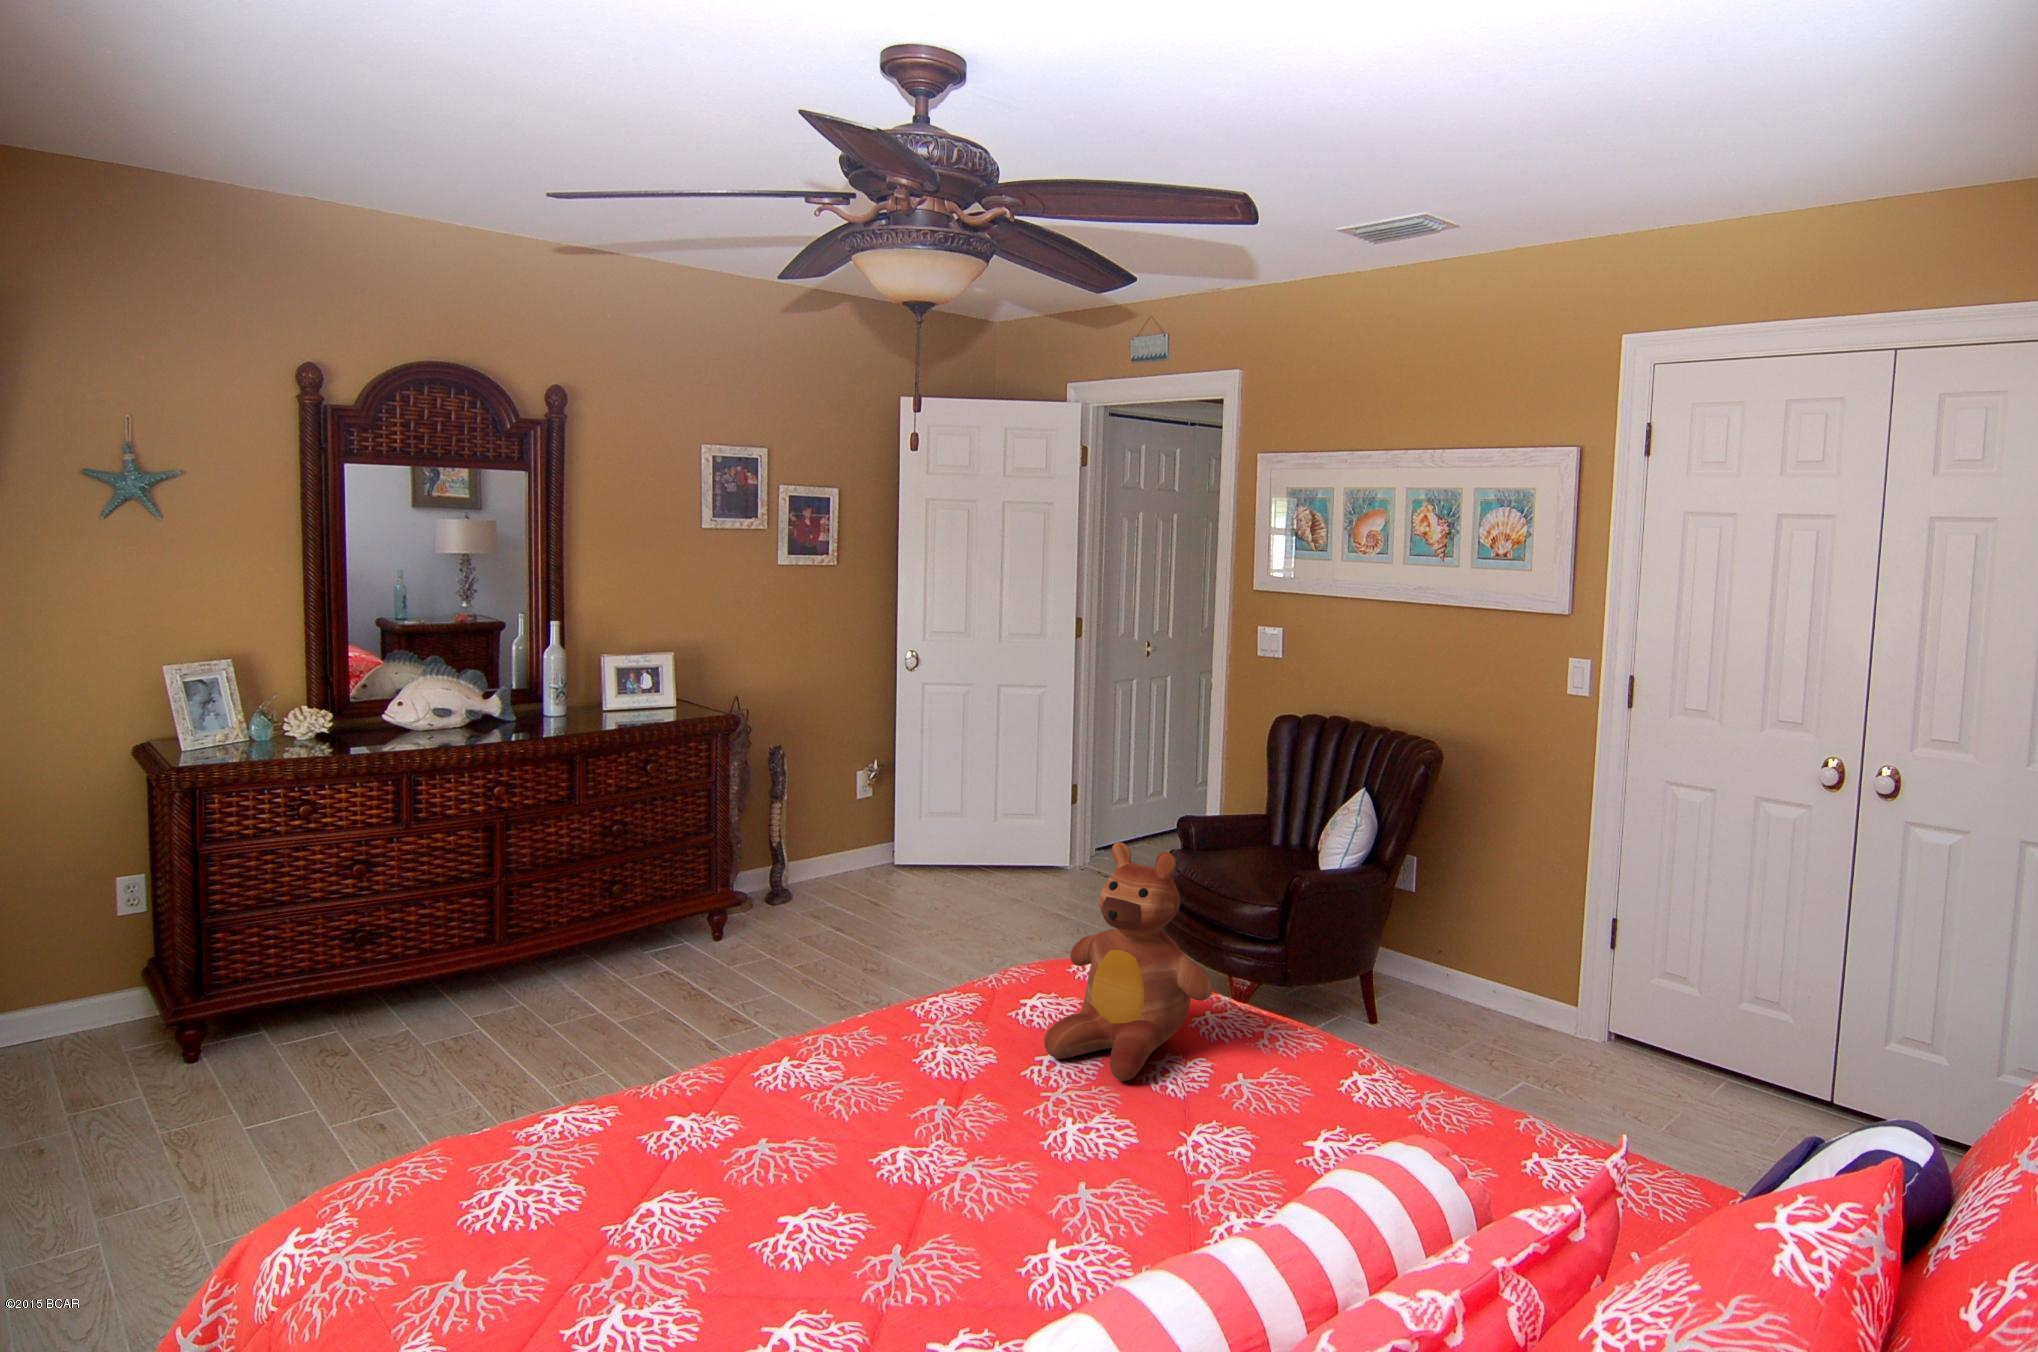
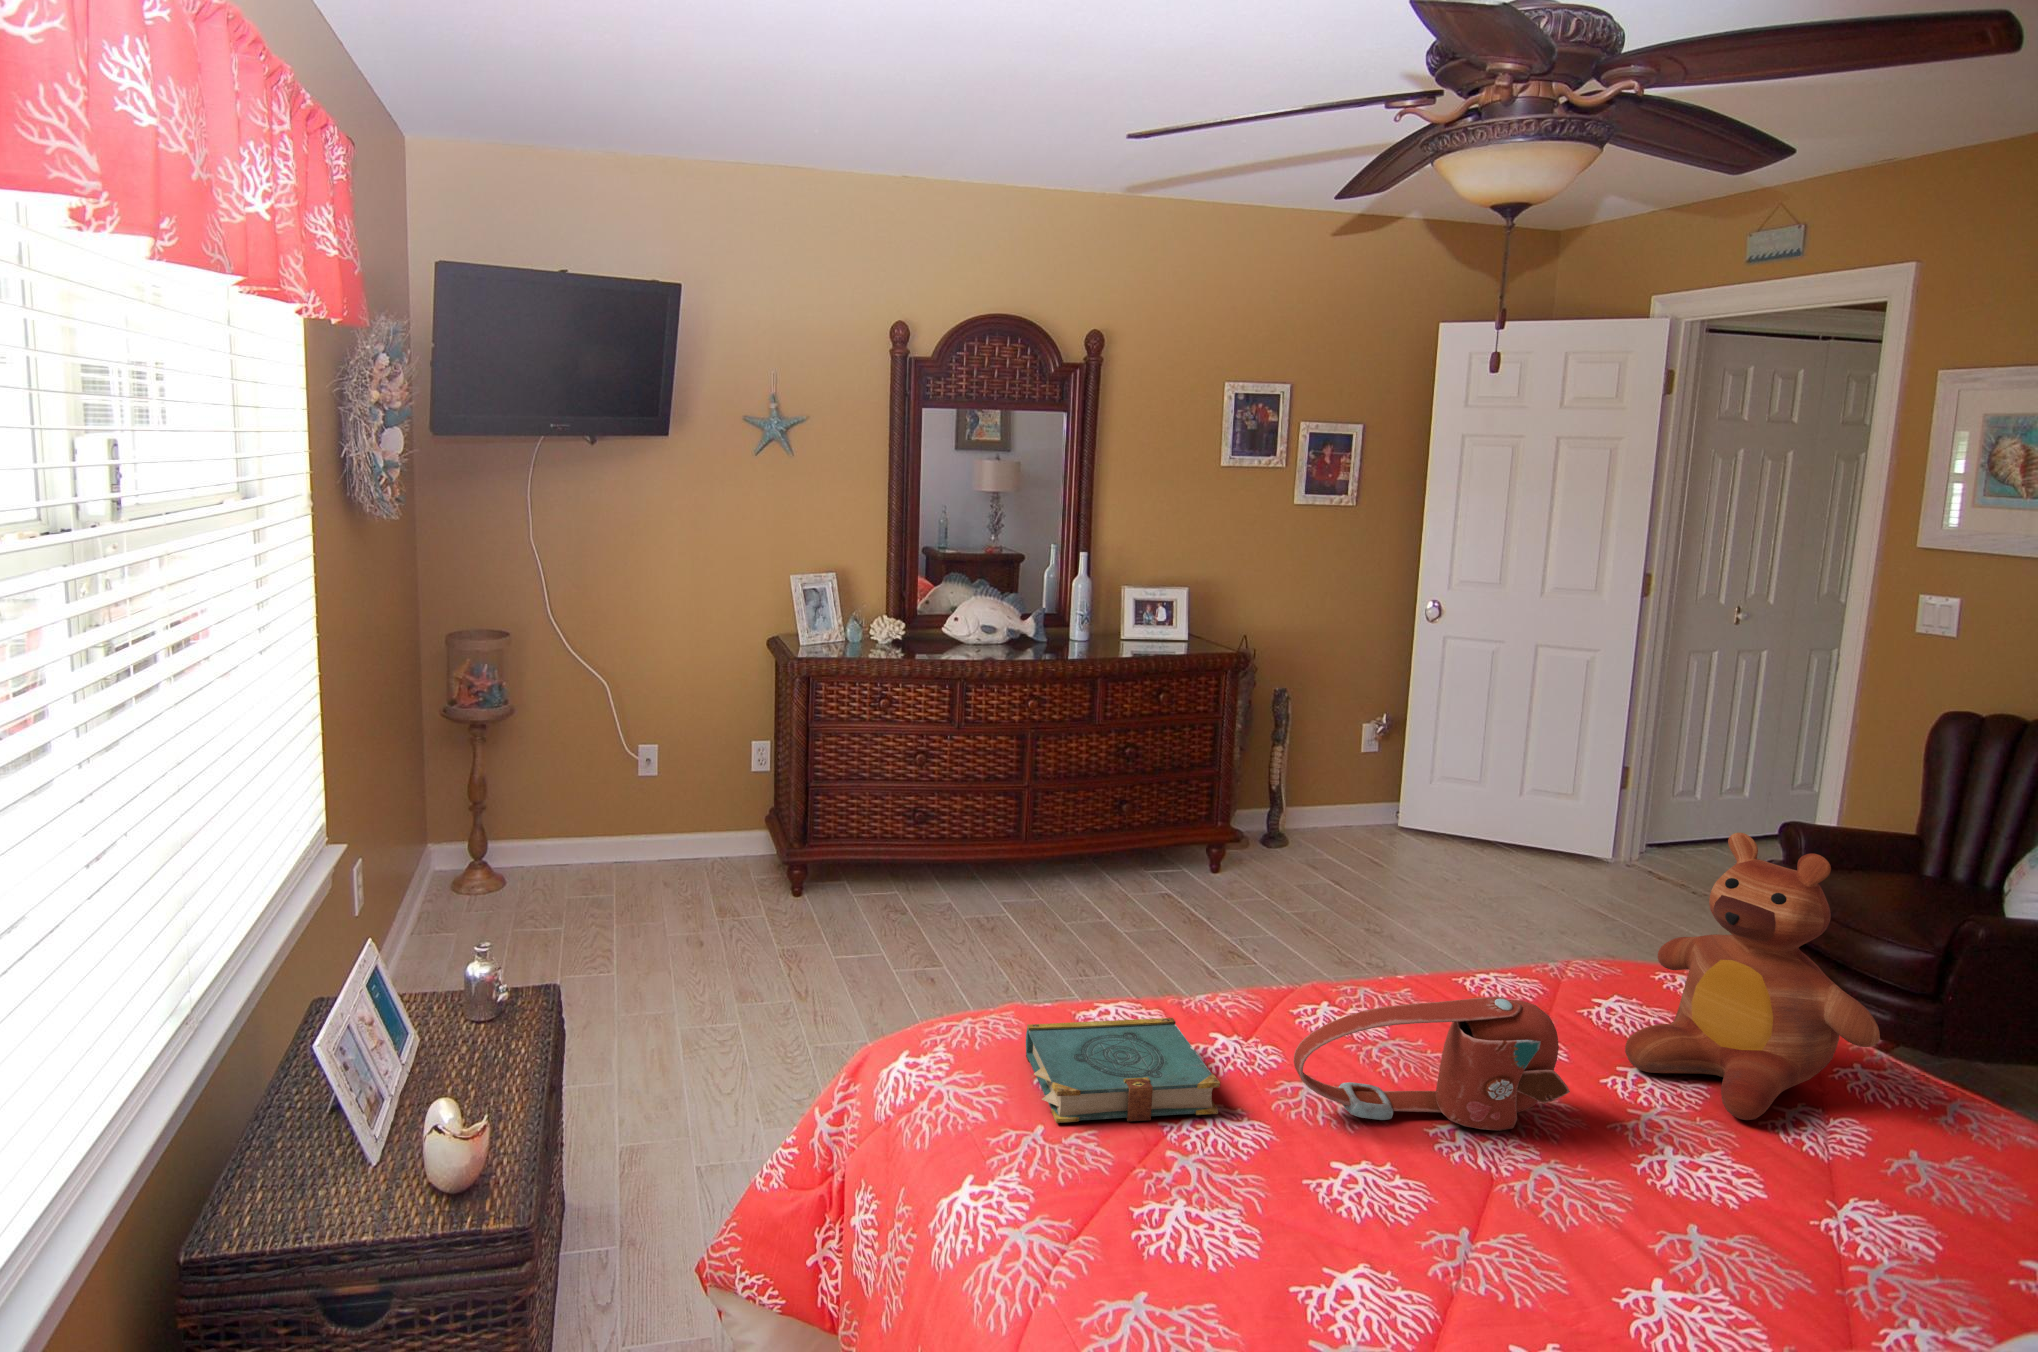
handbag: none [744,1021,989,1165] -> present [1294,996,1570,1131]
book: none [453,1113,670,1261] -> present [1026,1018,1220,1123]

